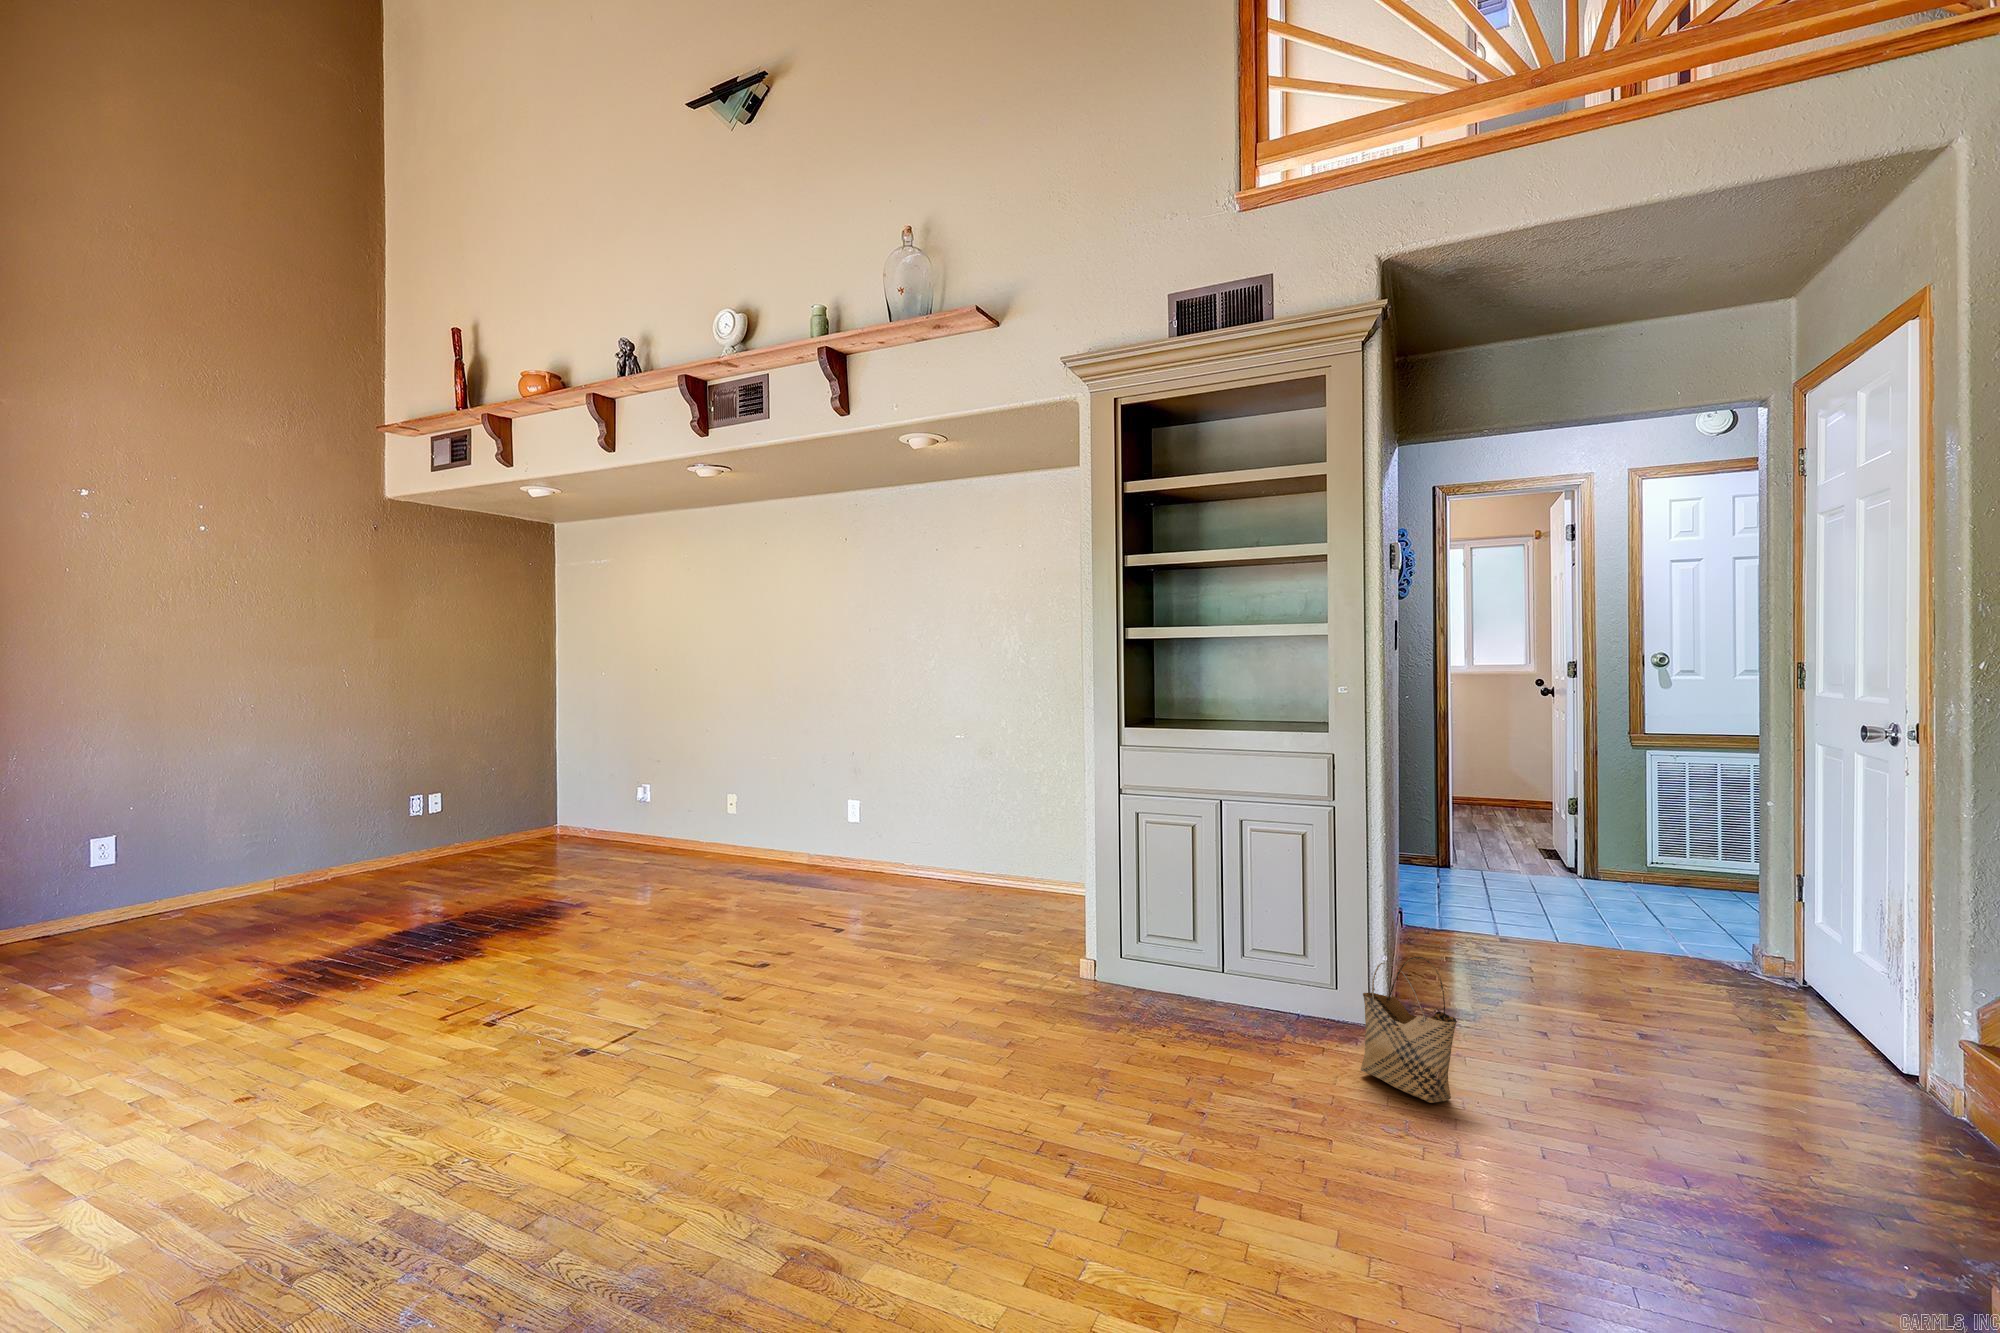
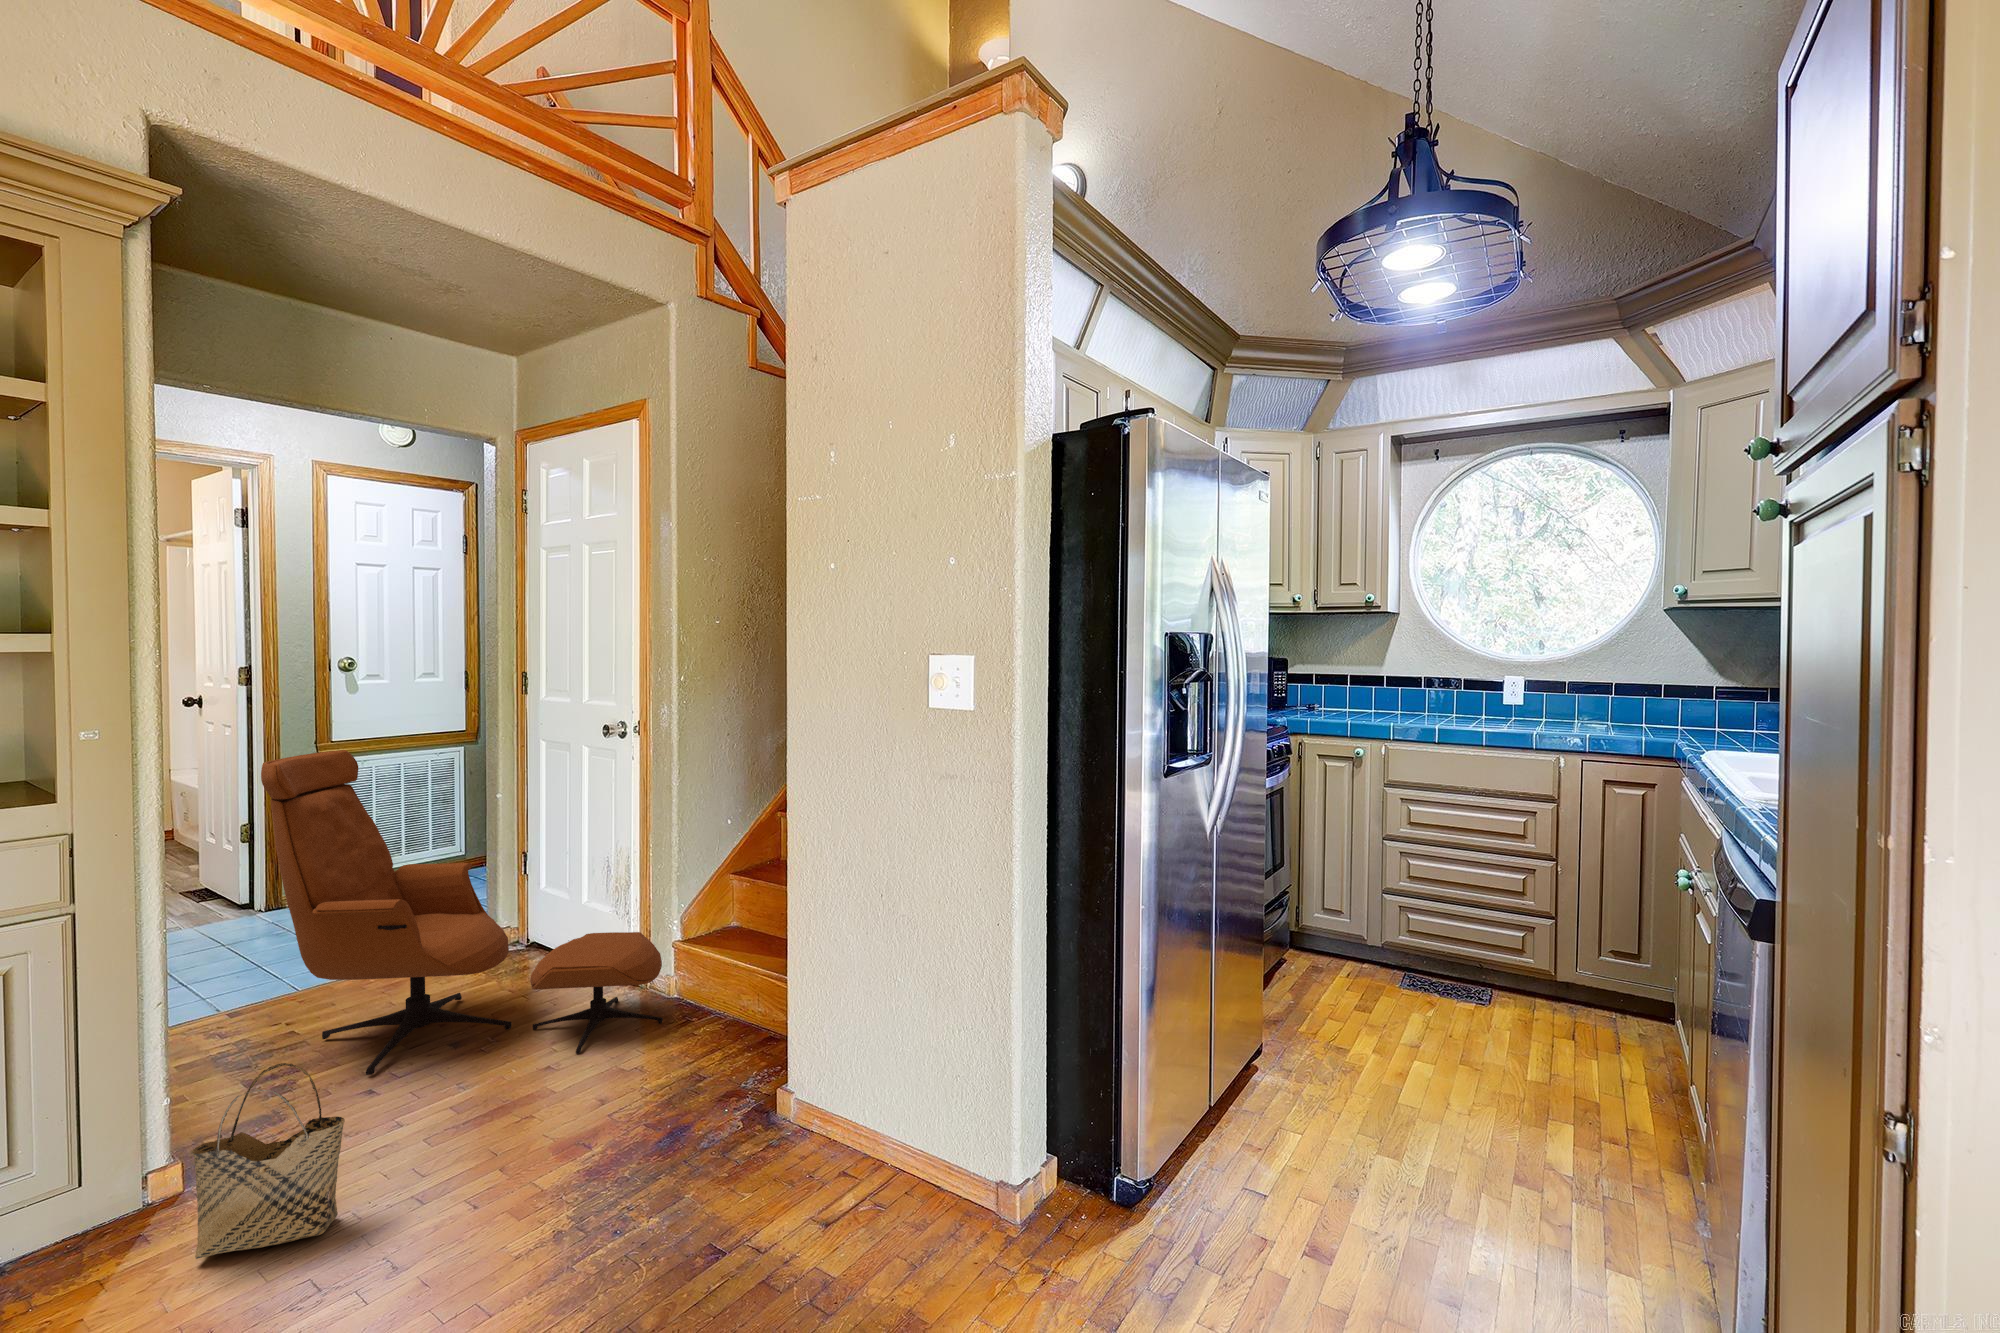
lounge chair: none [1490,730,1923,1132] -> present [261,750,663,1075]

